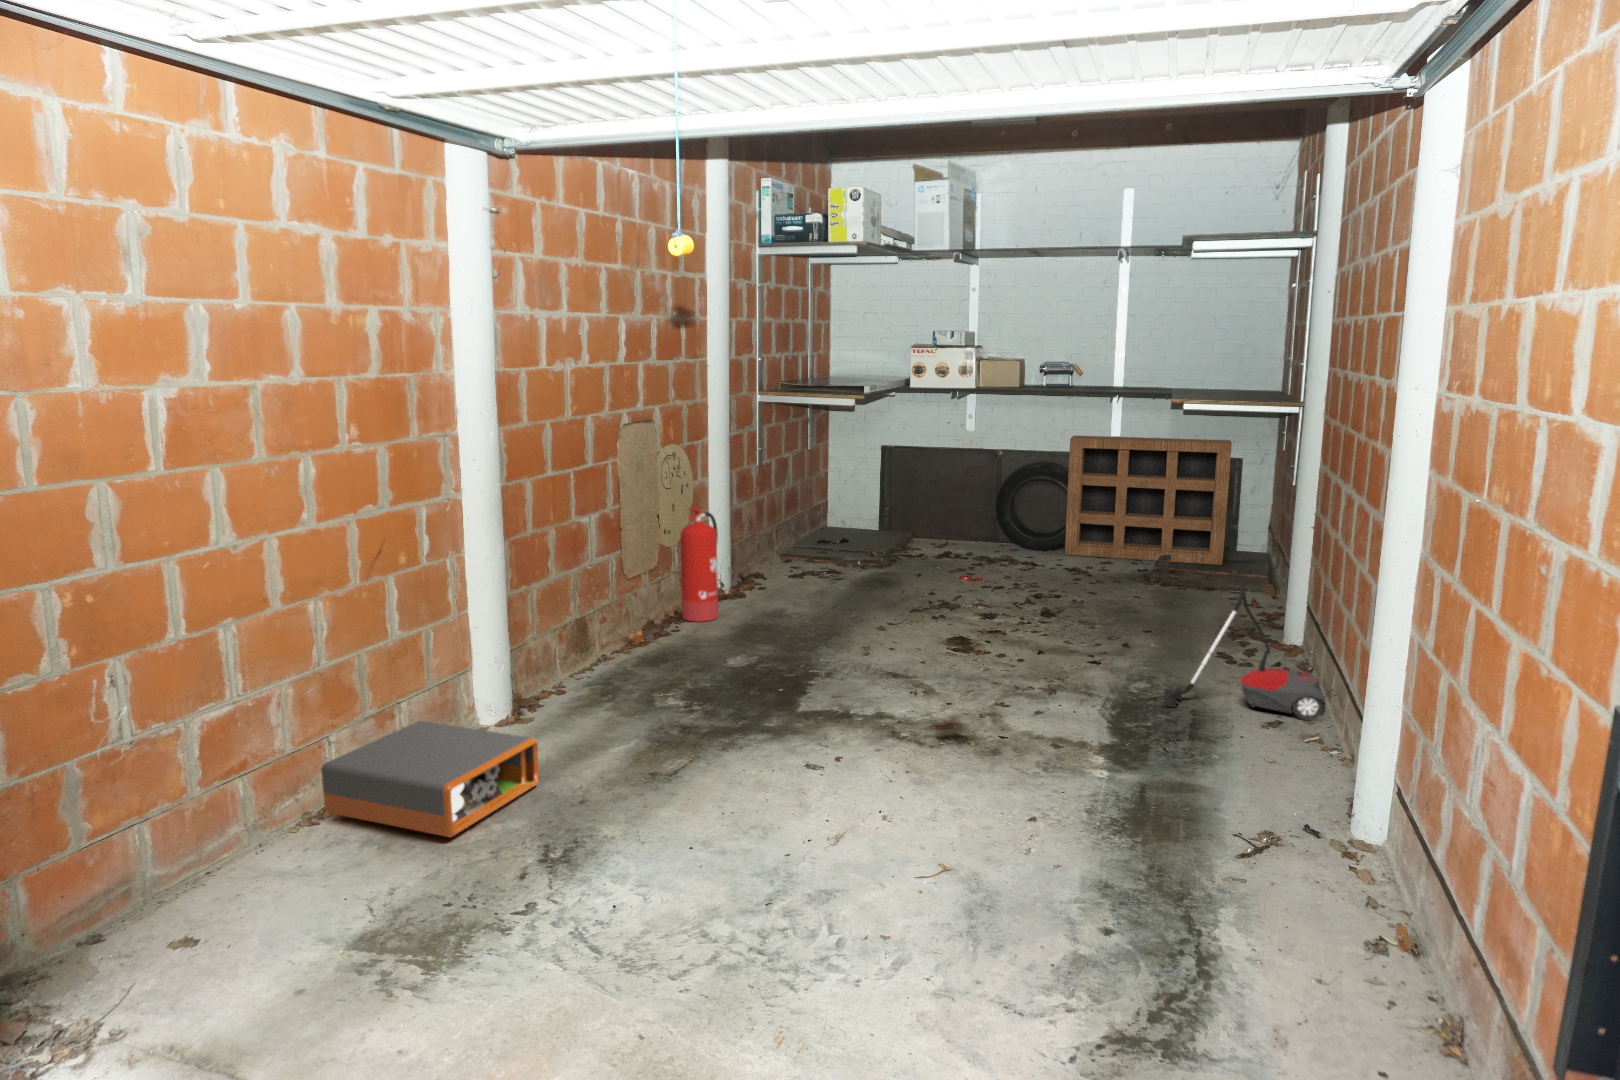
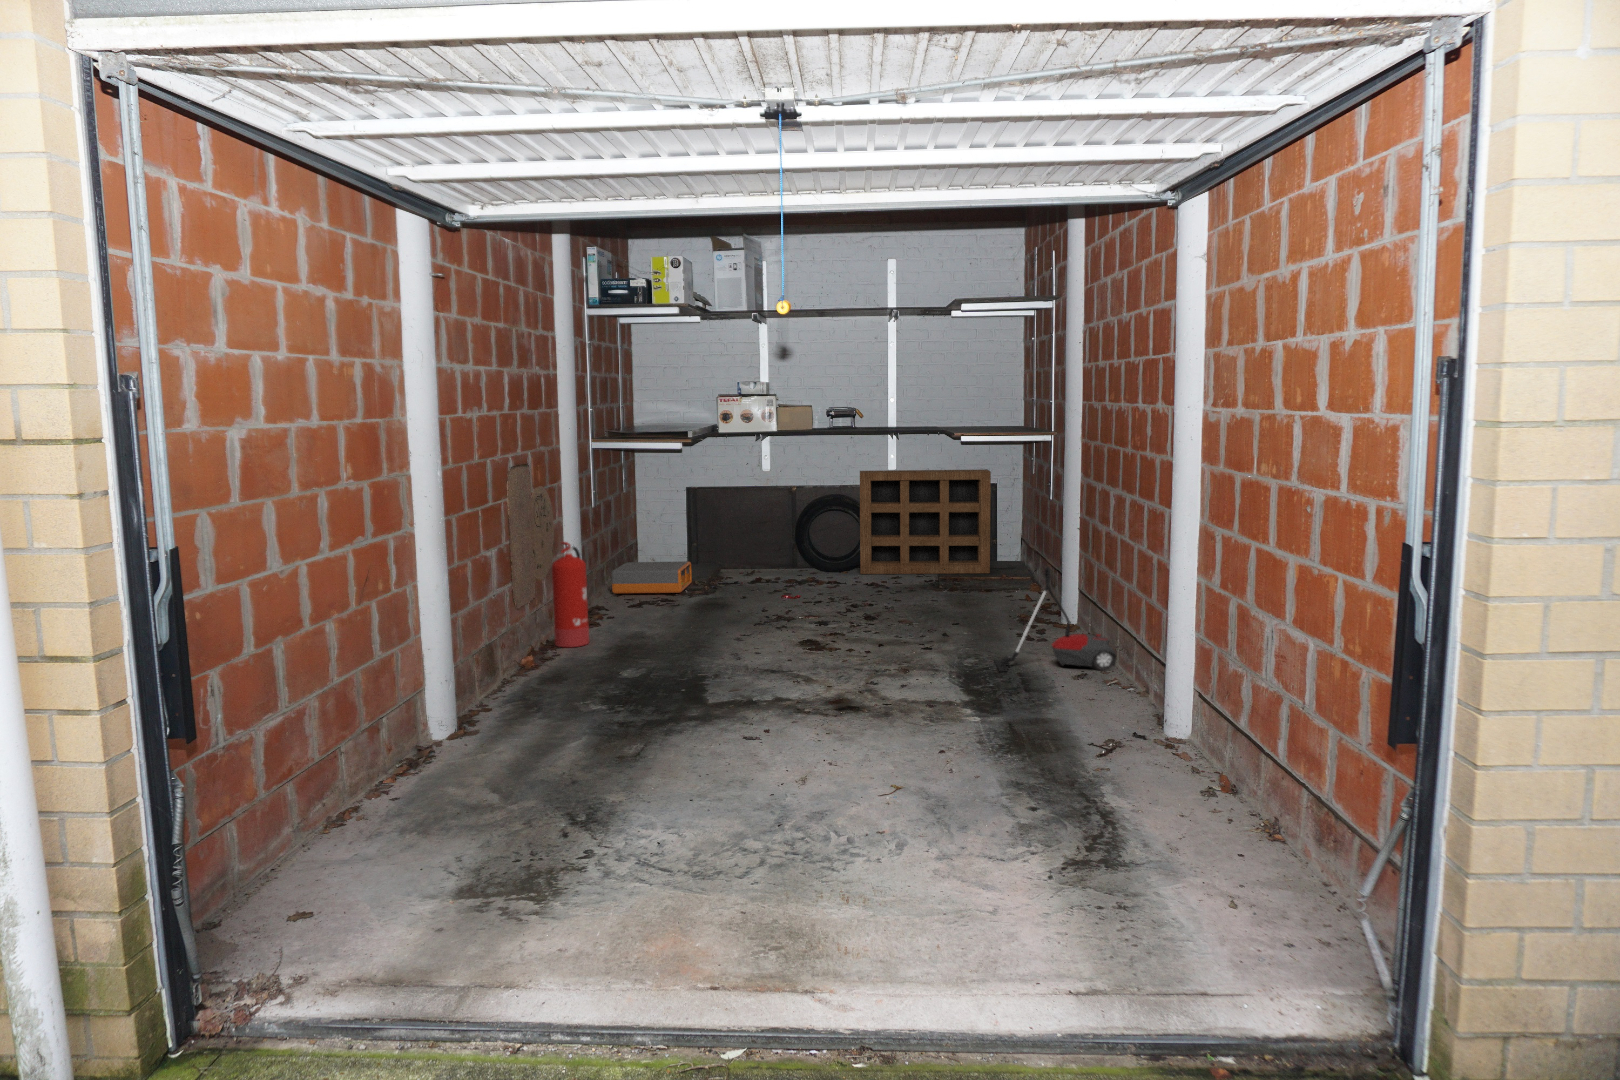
storage box: present [321,721,539,837] -> present [611,561,692,594]

